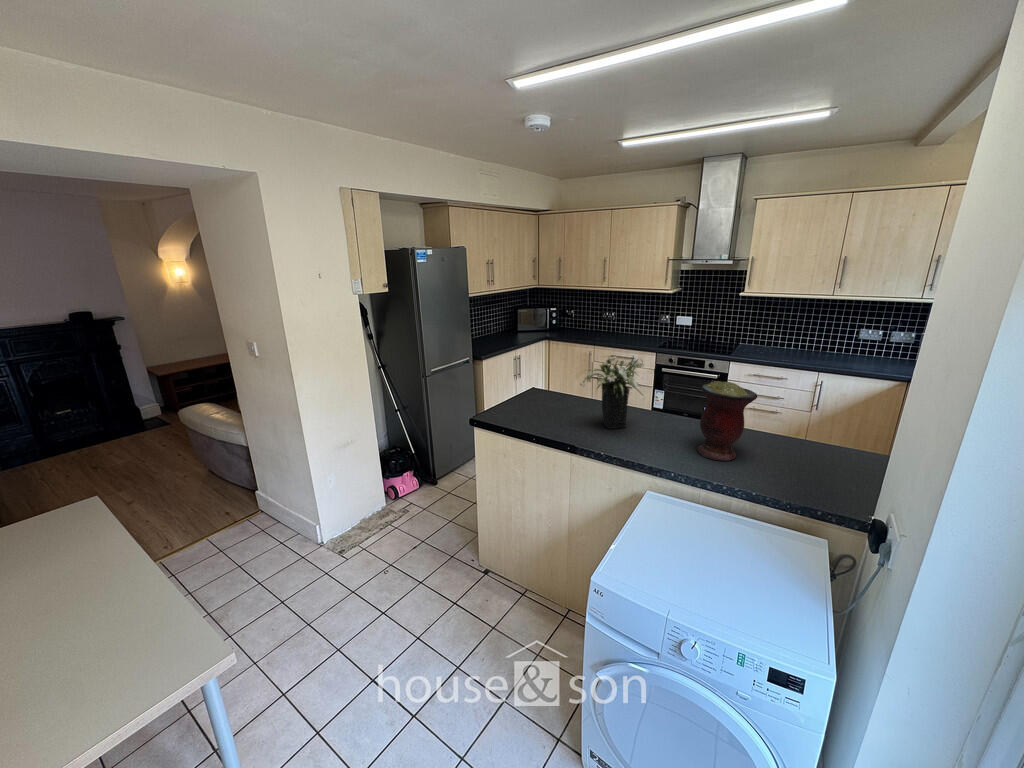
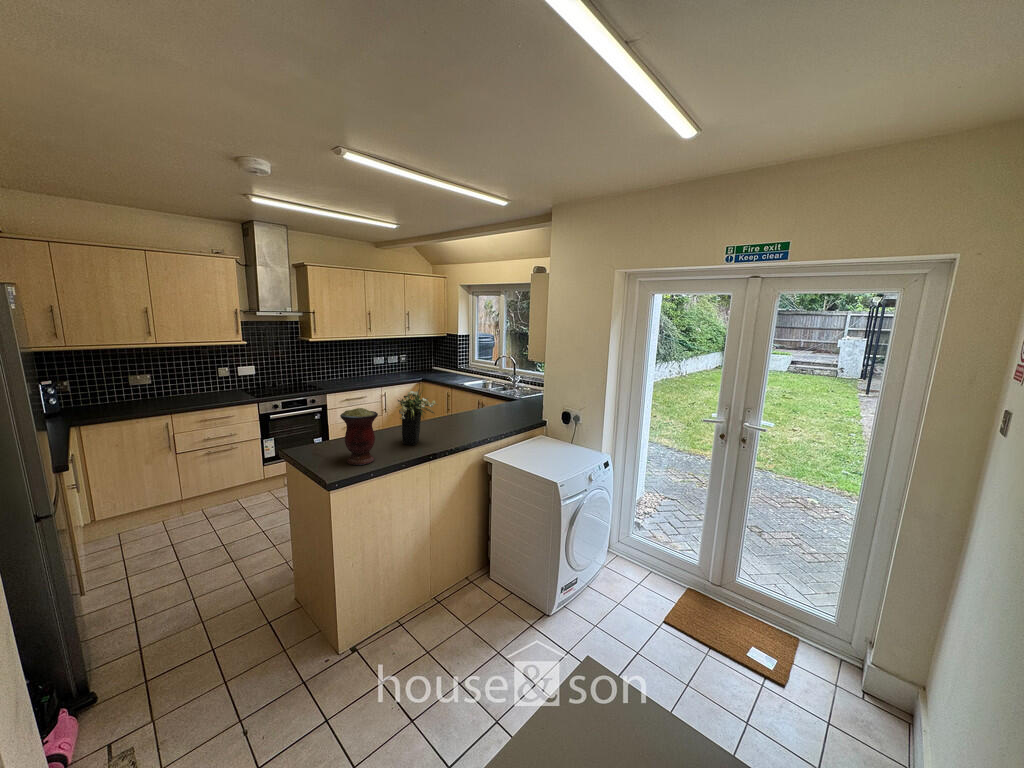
vase: present [697,381,757,461] -> present [340,408,378,465]

